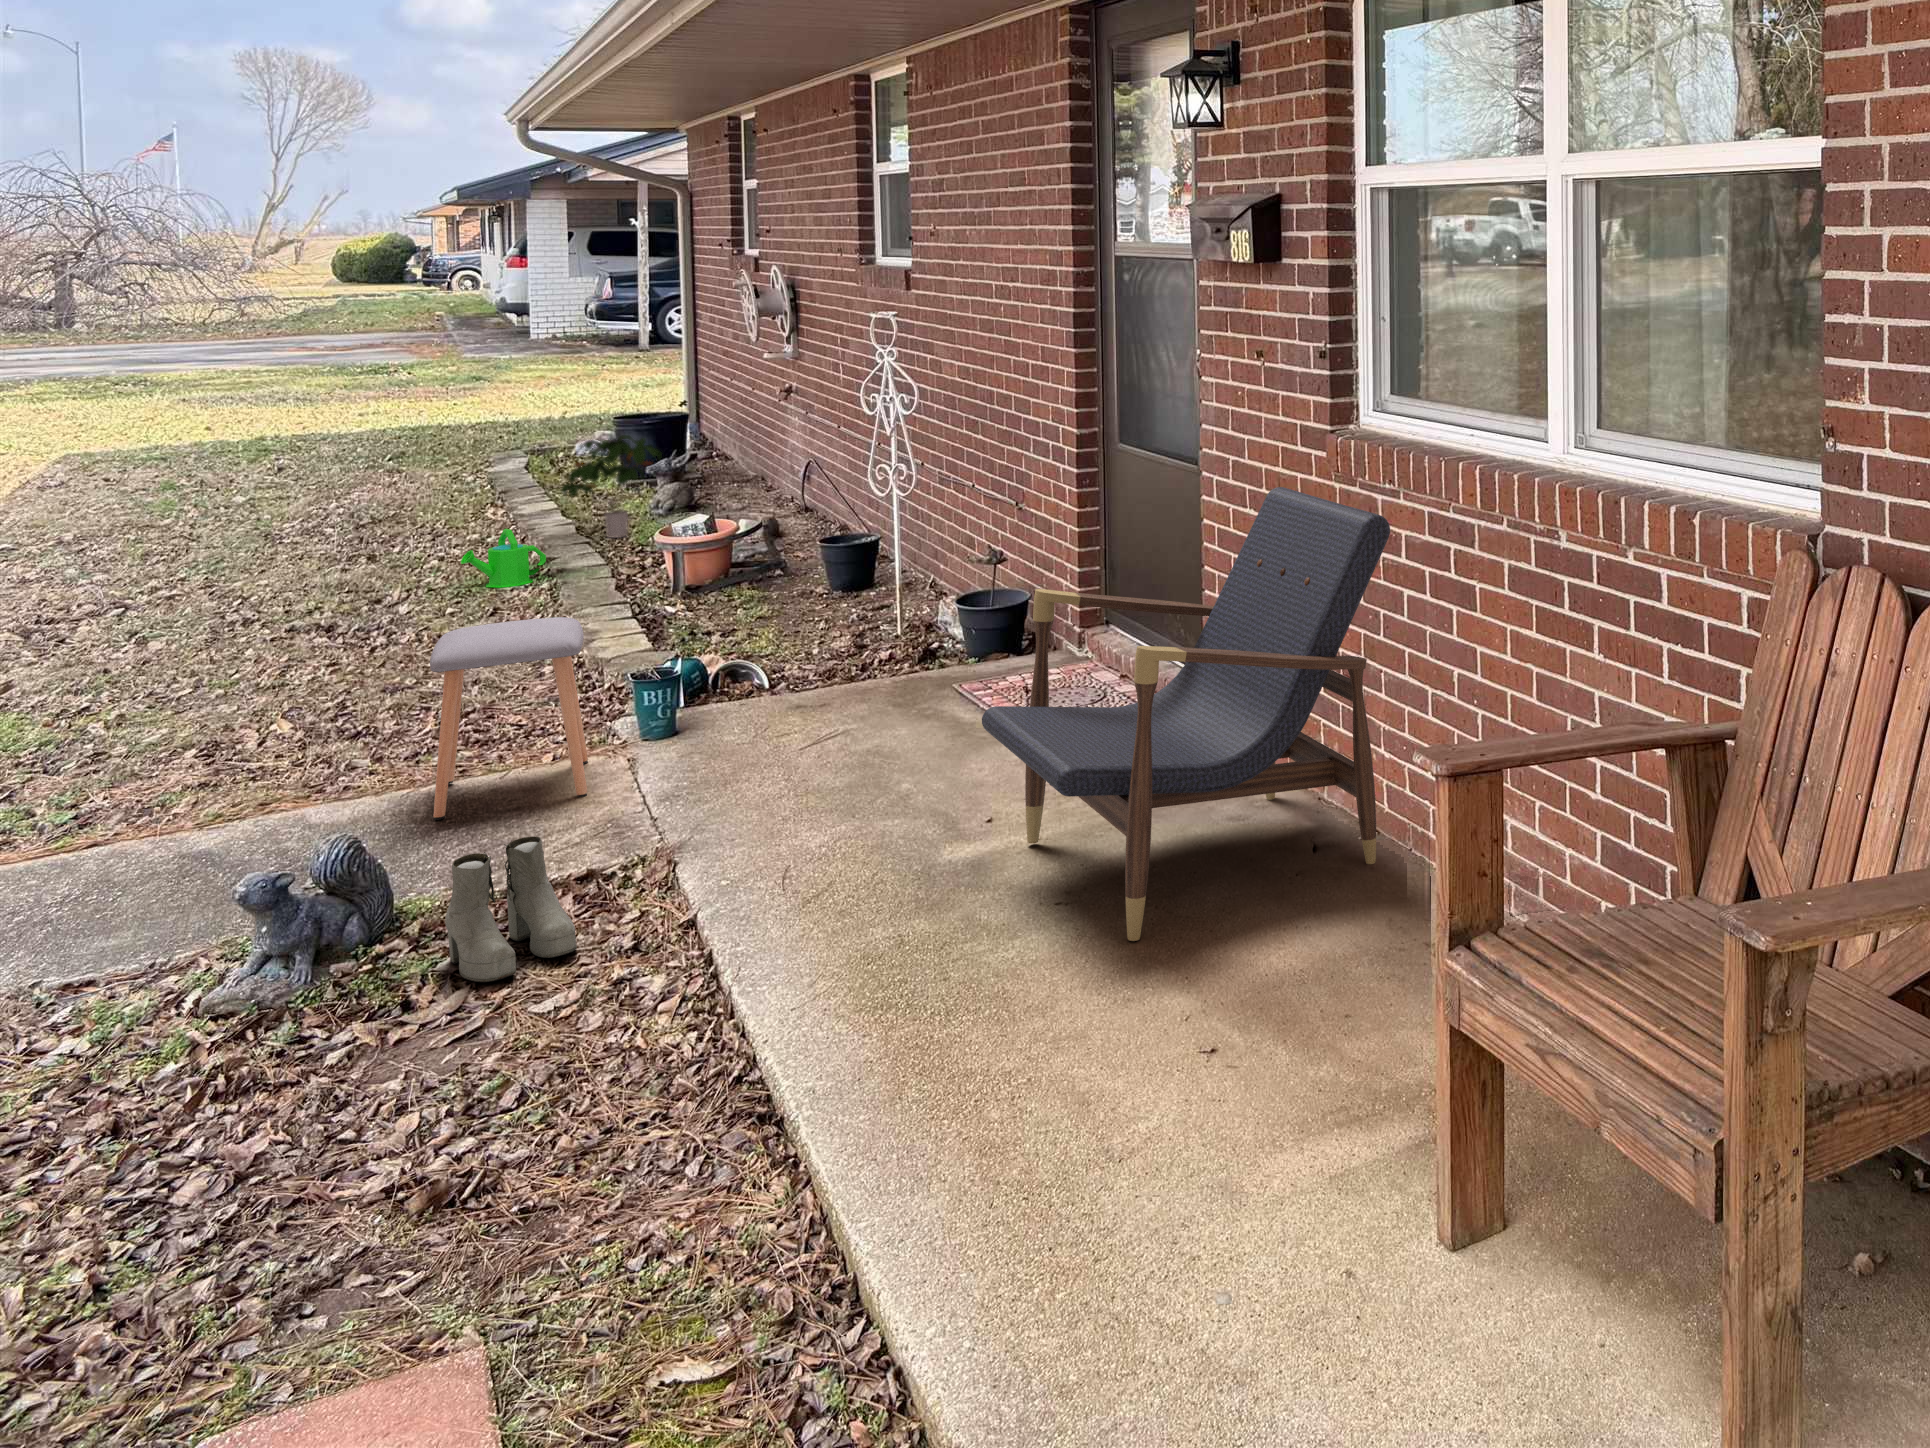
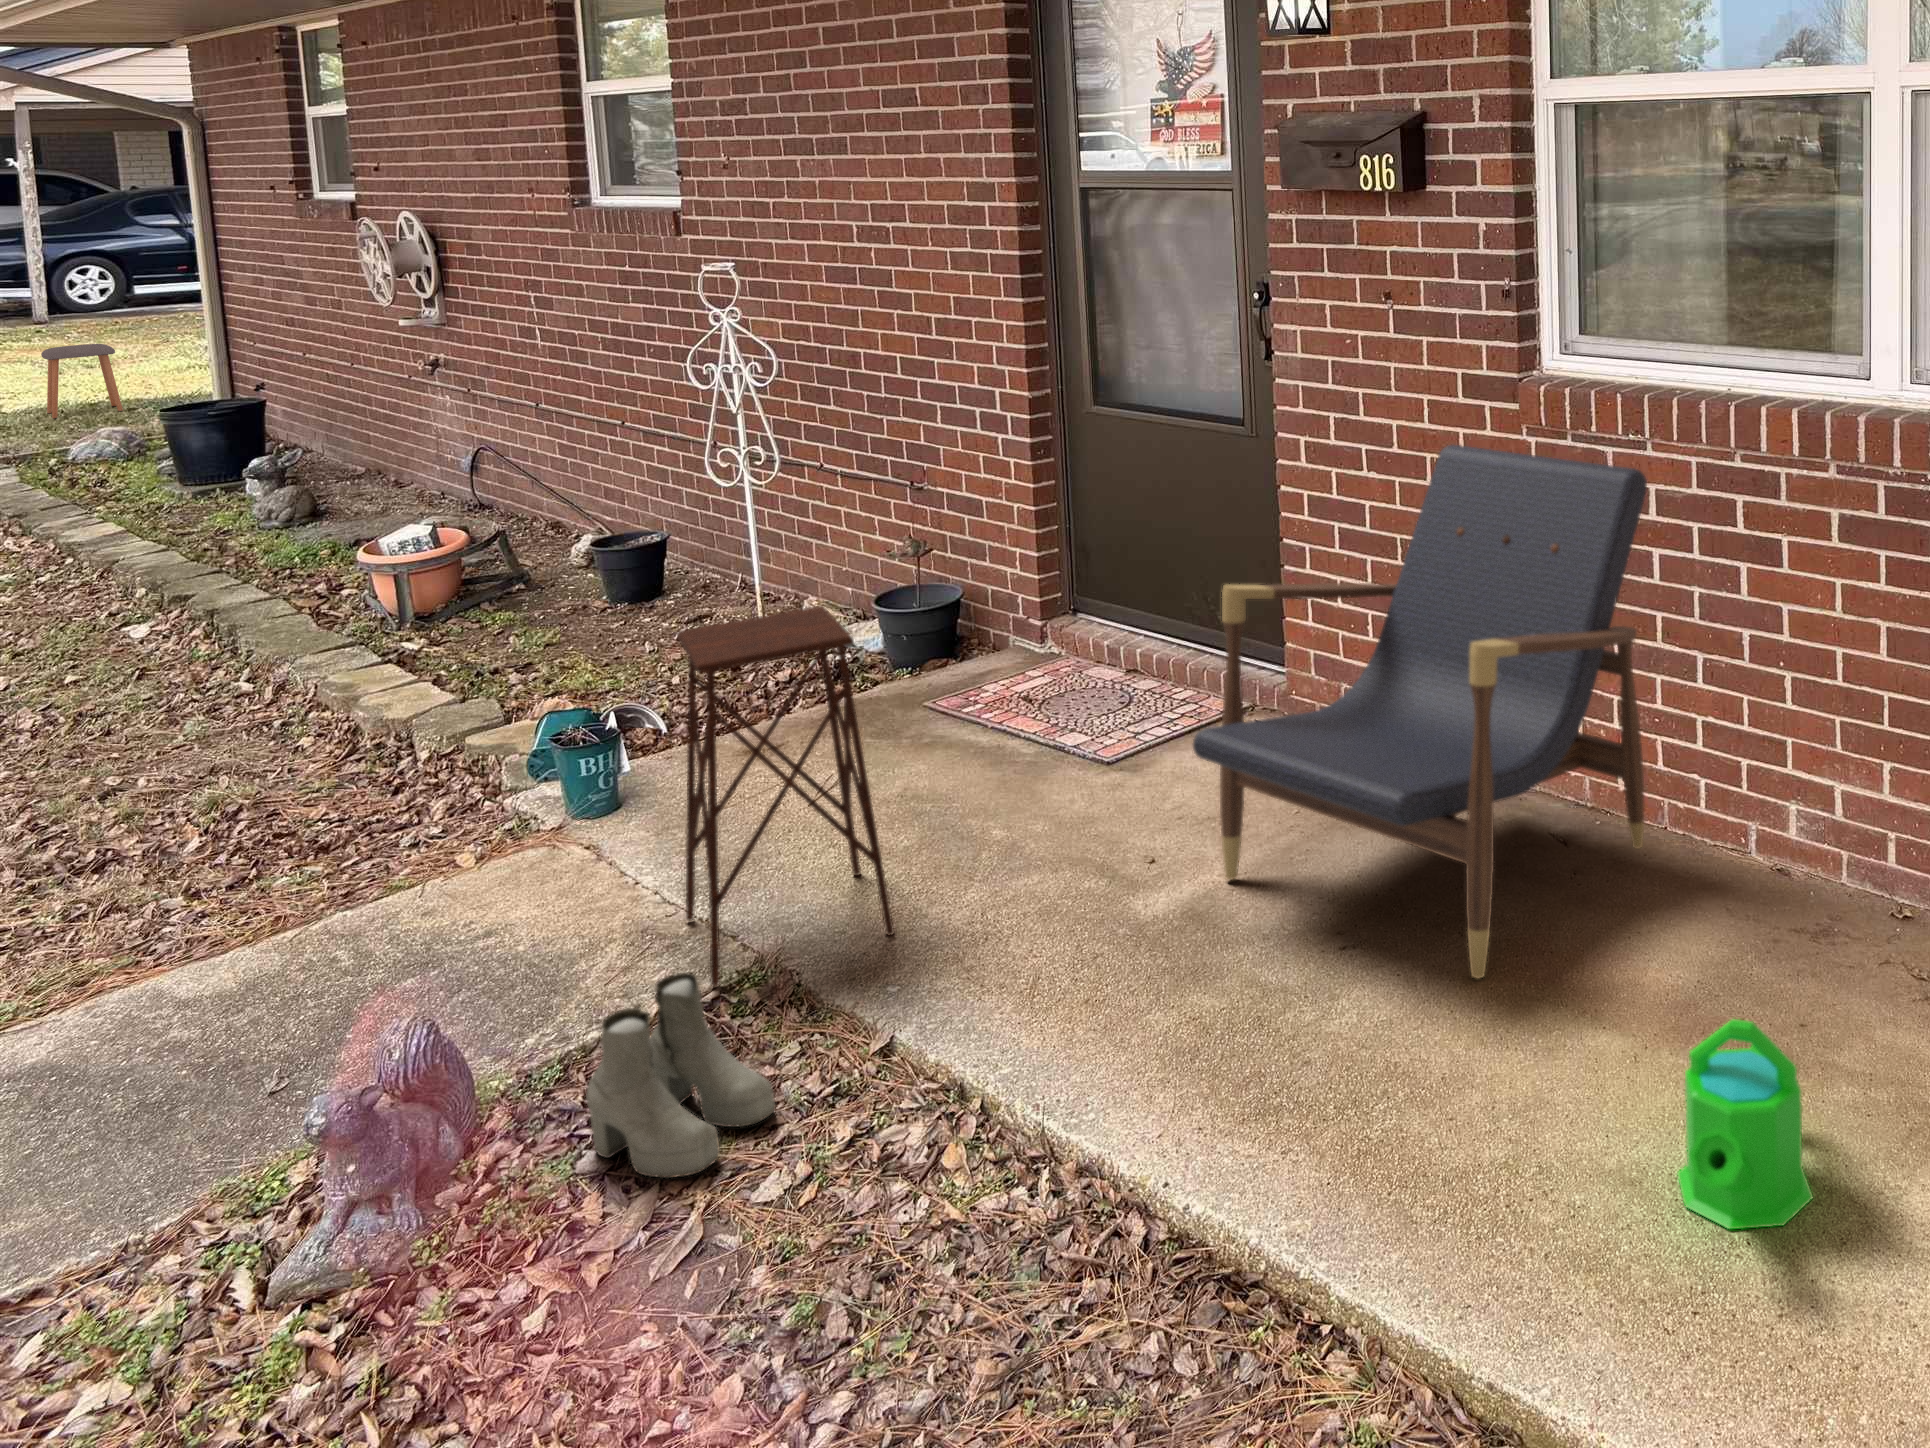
potted plant: present [561,435,662,538] -> none [163,430,296,560]
watering can: present [461,529,546,588] -> present [1678,1019,1813,1229]
side table: none [618,580,788,867] -> present [677,606,894,987]
stool: present [430,617,588,820] -> present [41,344,123,419]

